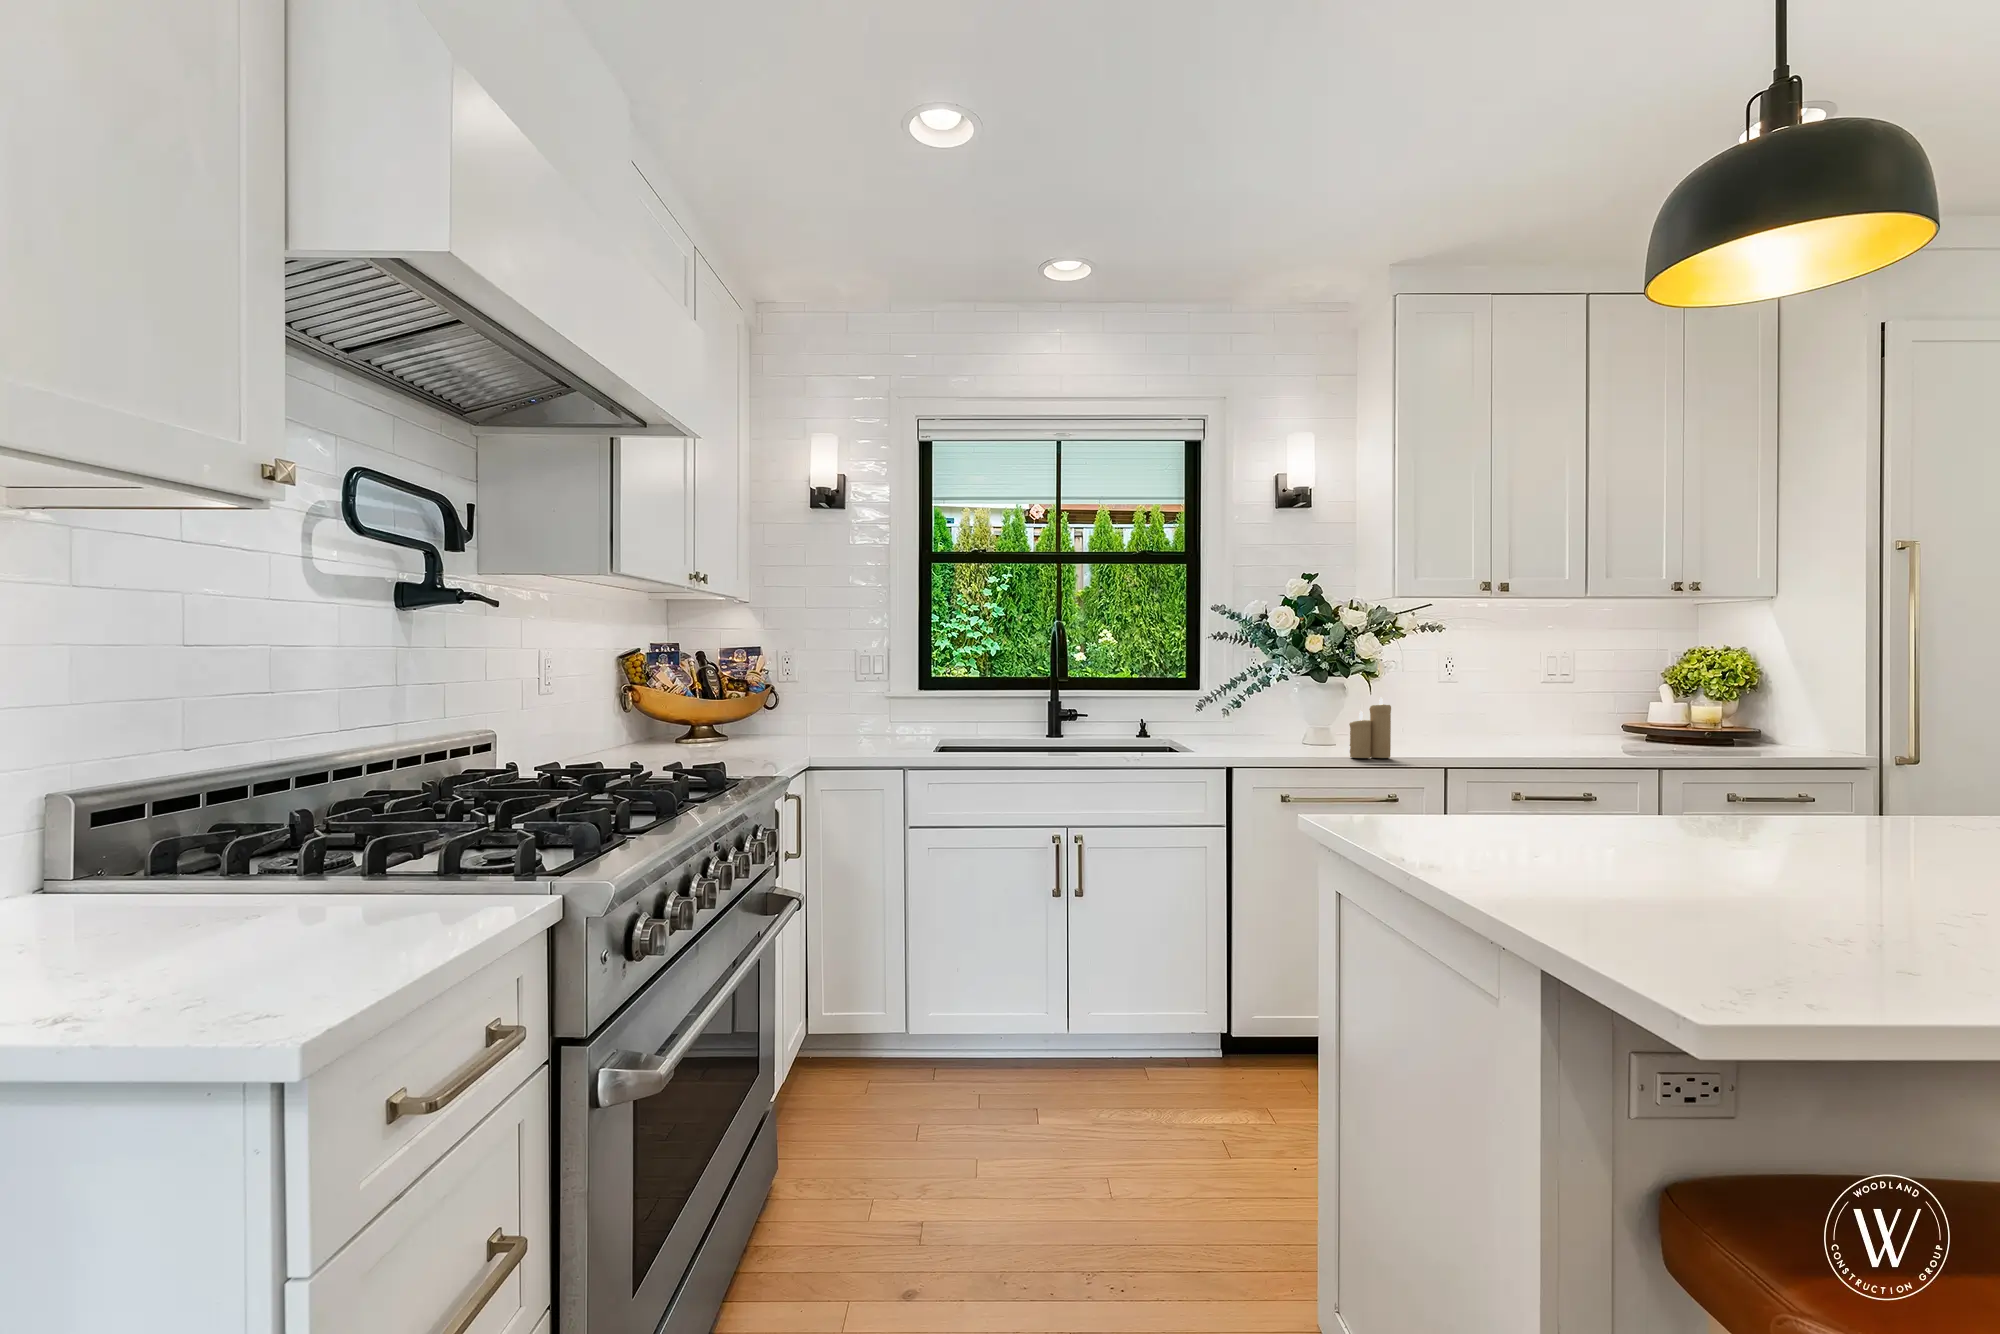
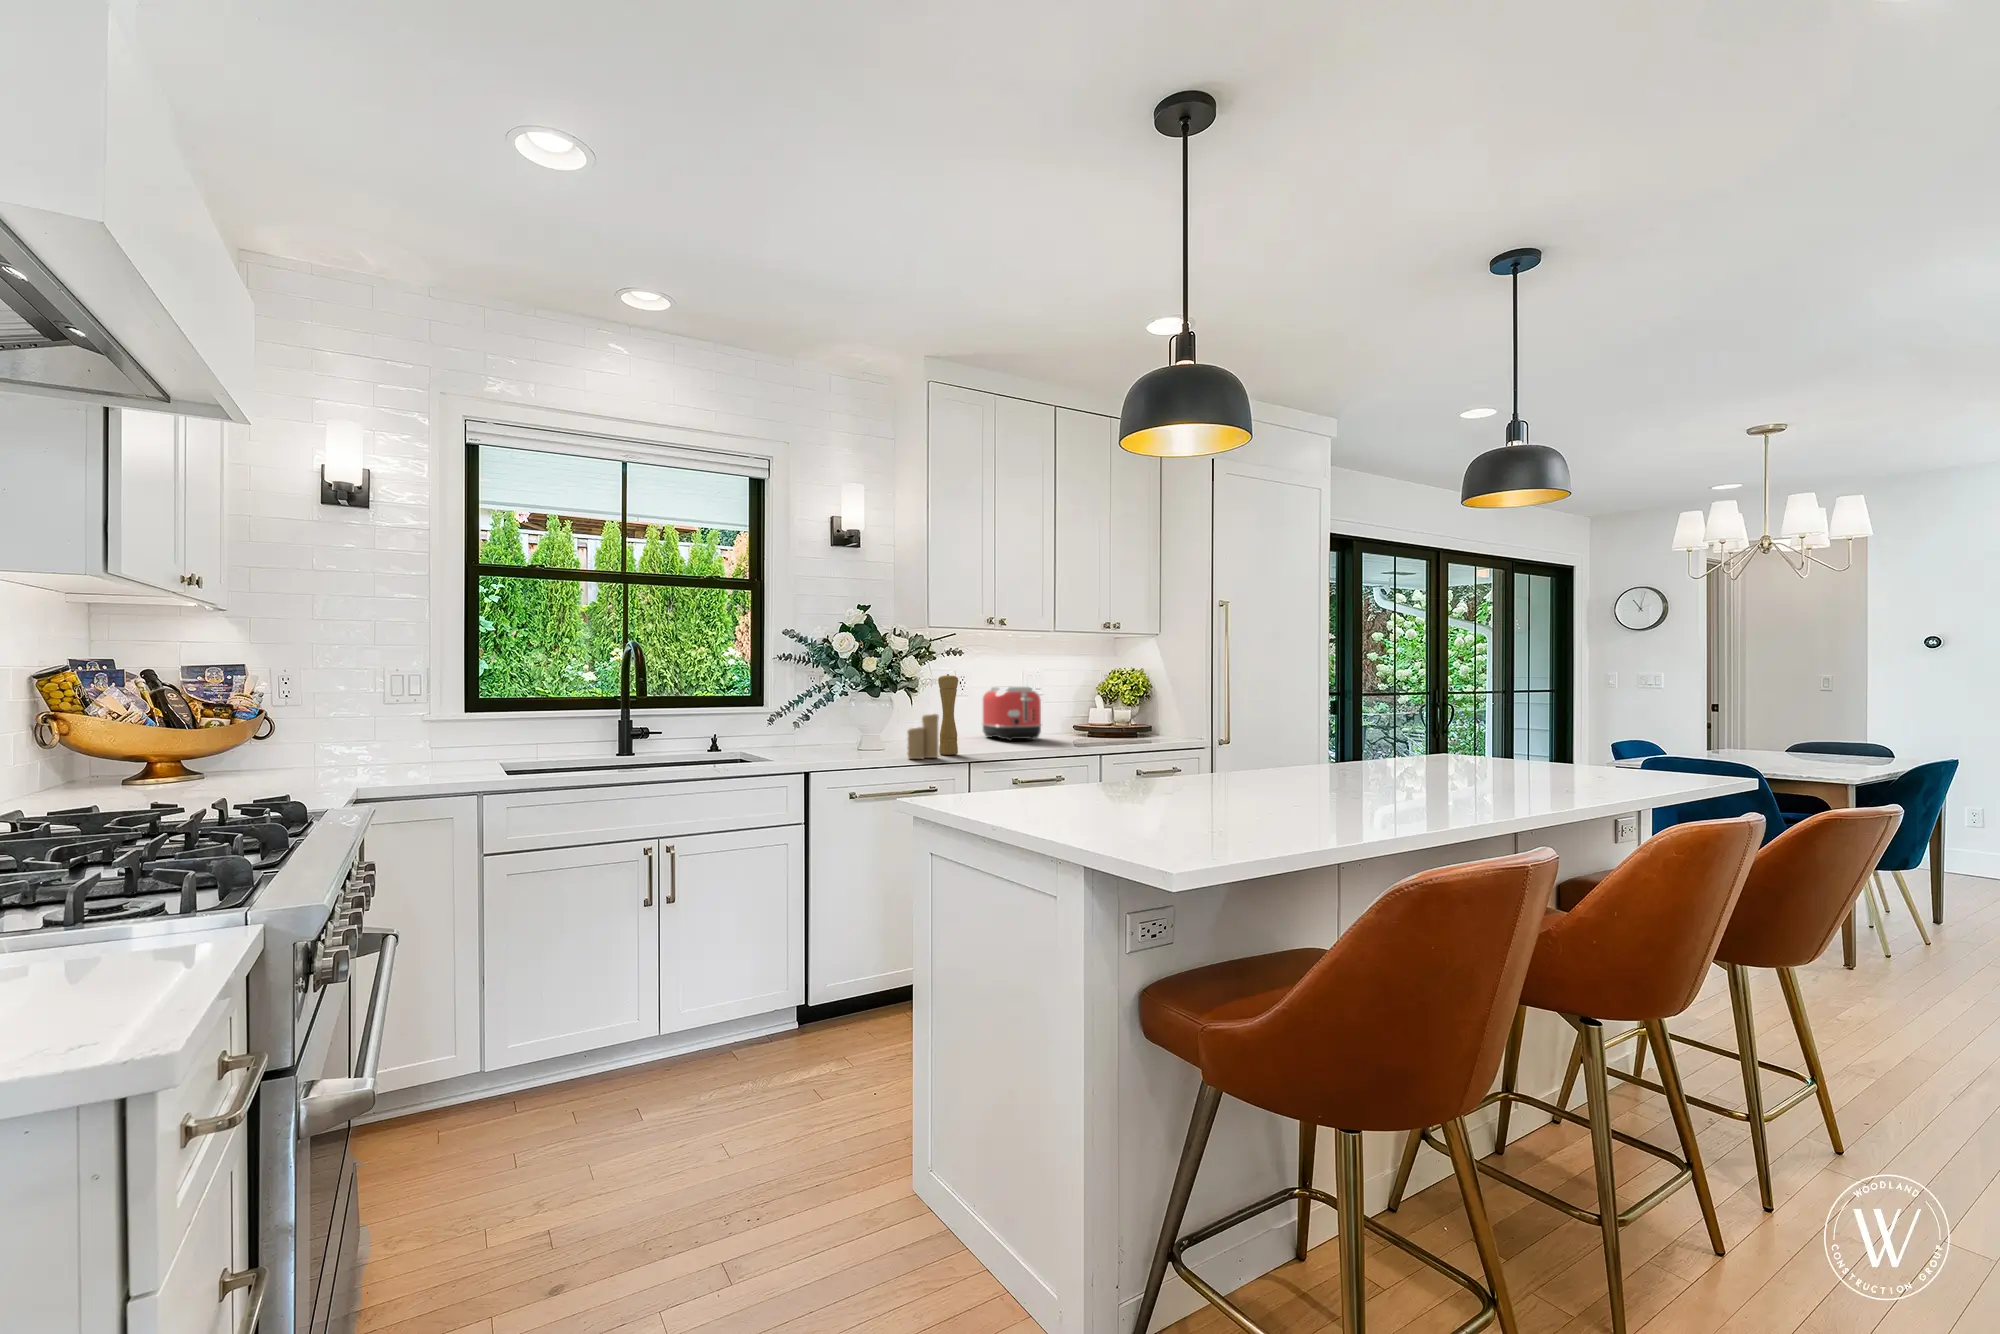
pepper mill: none [1396,656,1422,755] -> present [938,674,958,755]
toaster: none [1480,672,1565,742] -> present [983,686,1041,741]

